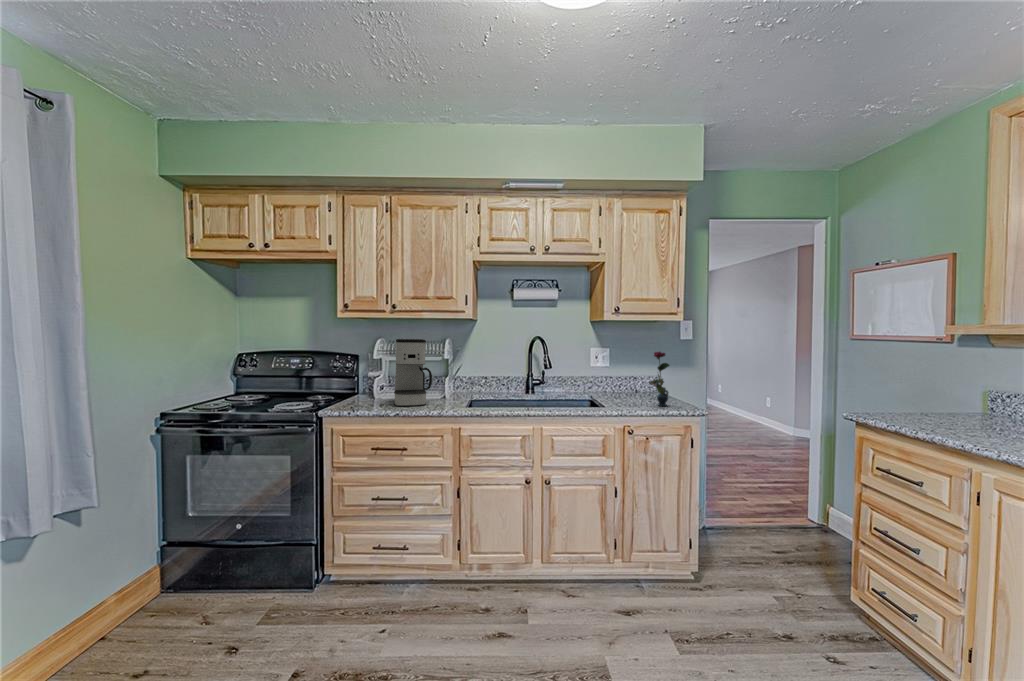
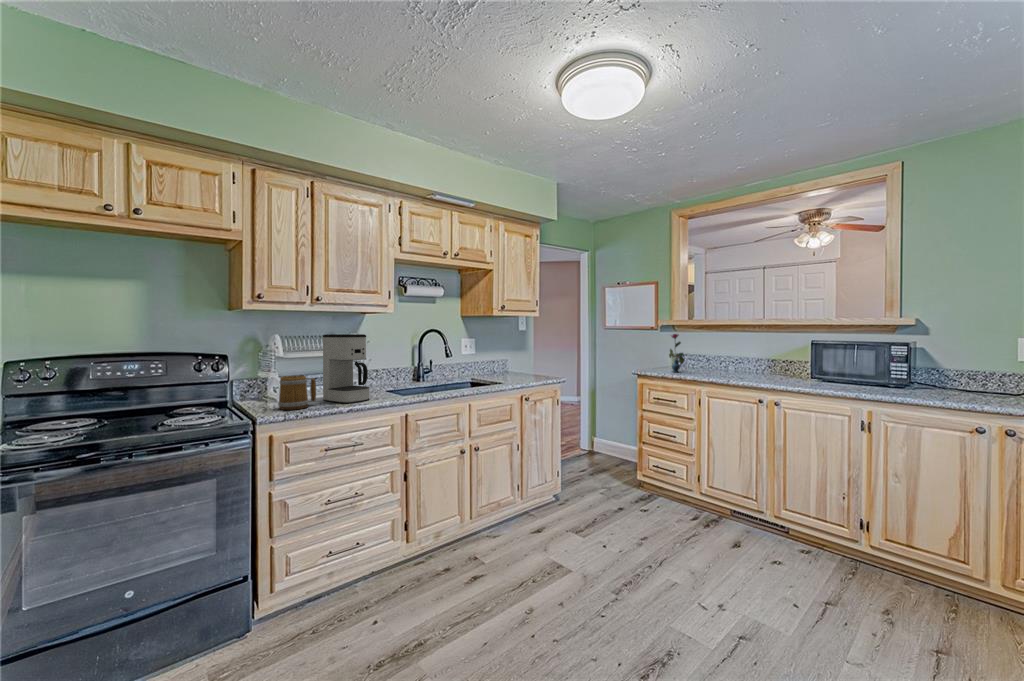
vase: present [649,352,670,406] -> present [669,334,685,372]
mug: none [342,375,377,406] -> present [278,376,316,410]

